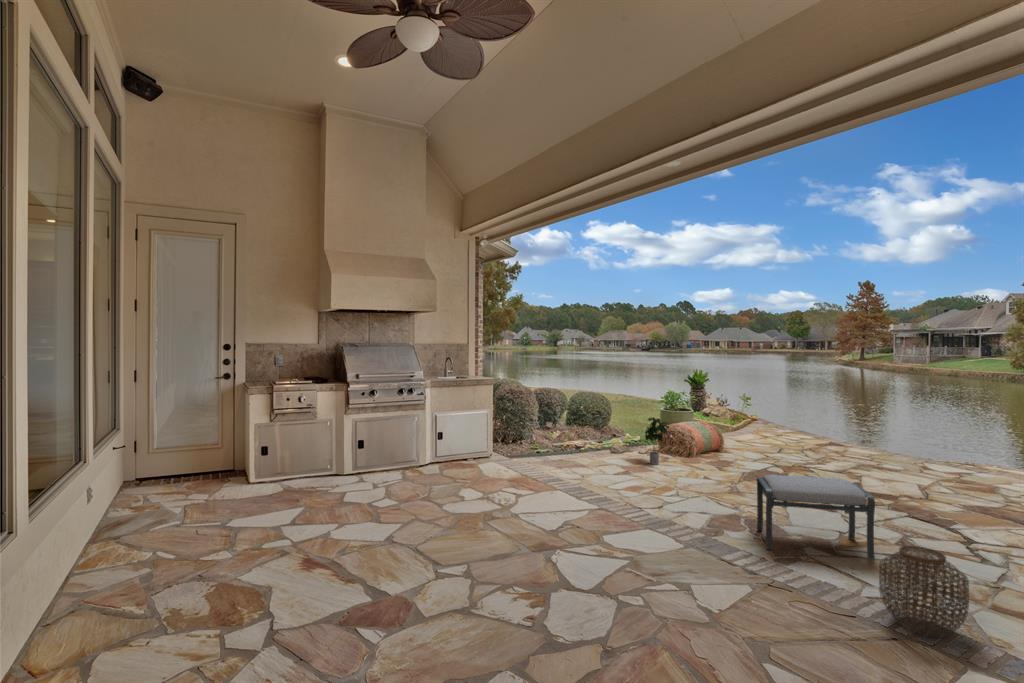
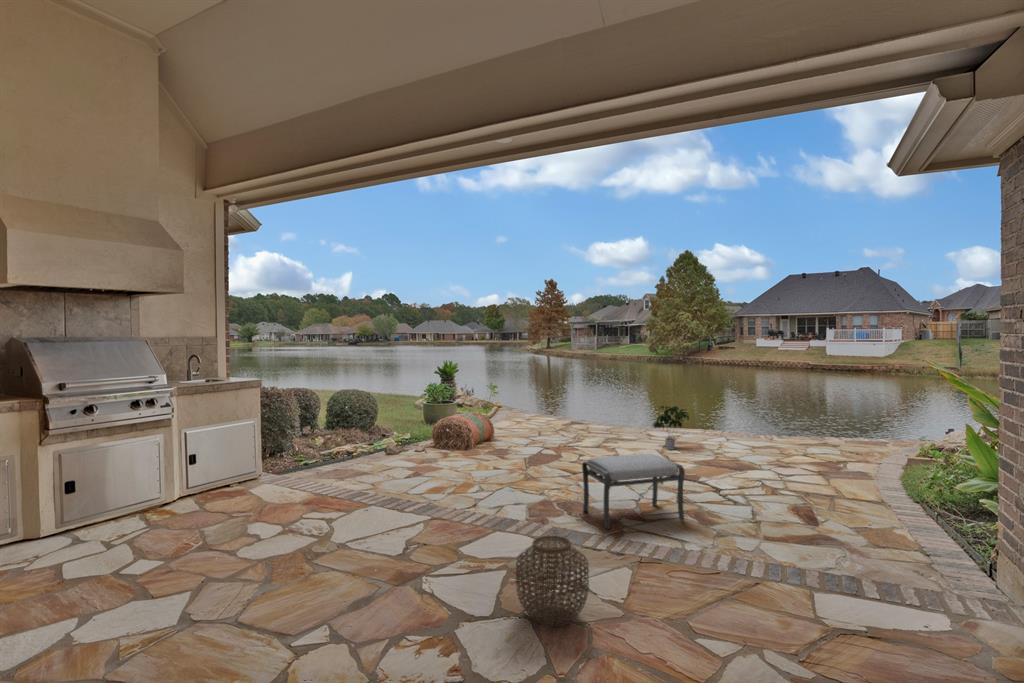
potted plant: present [645,418,669,465] -> present [653,406,689,450]
woven basket: present [879,546,969,637] -> present [516,536,589,627]

